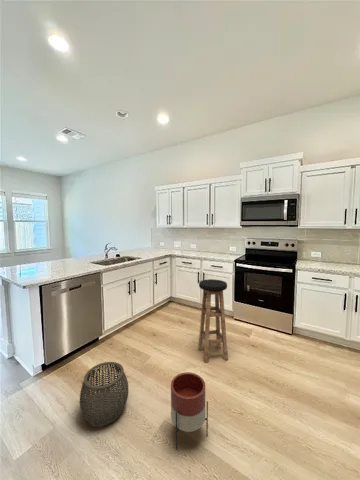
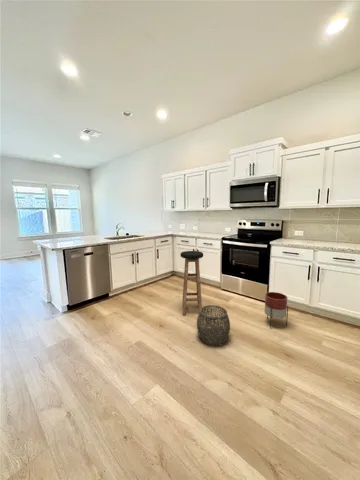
woven basket: present [79,362,129,427] -> present [197,305,230,345]
planter: present [171,372,208,450] -> present [265,292,288,328]

